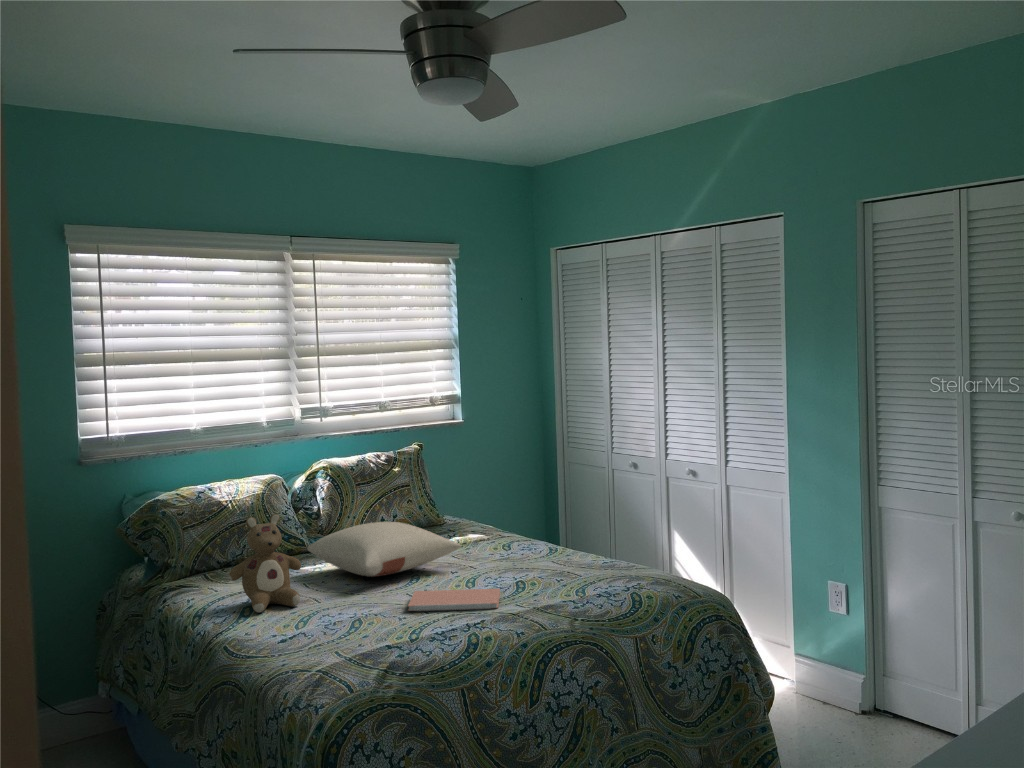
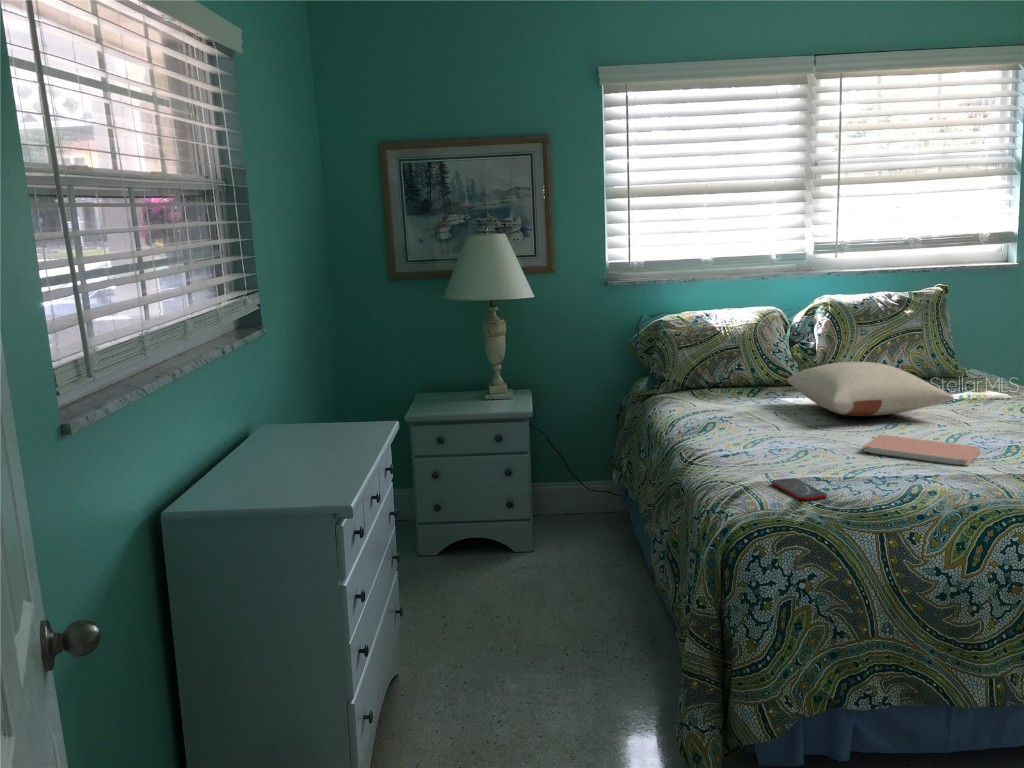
stuffed bear: present [229,514,301,613] -> none [698,339,769,430]
smartphone: none [346,652,405,673] -> present [771,478,827,500]

